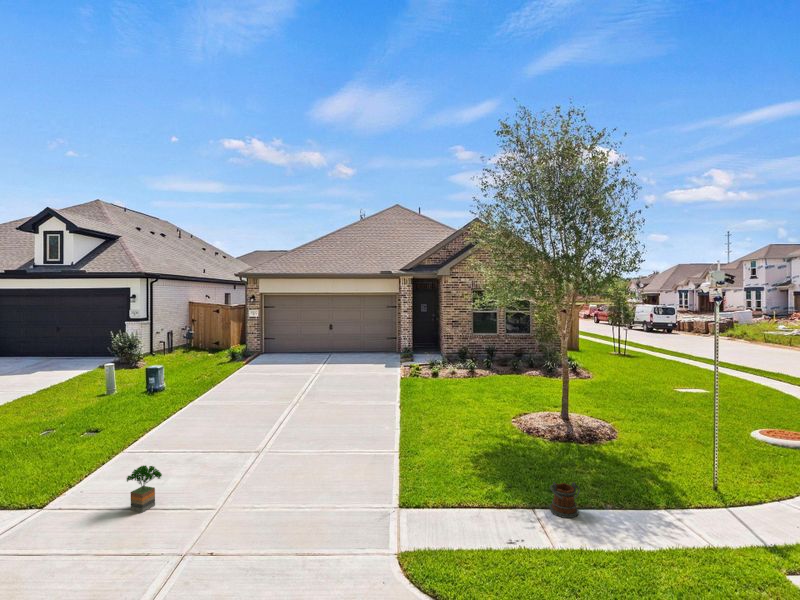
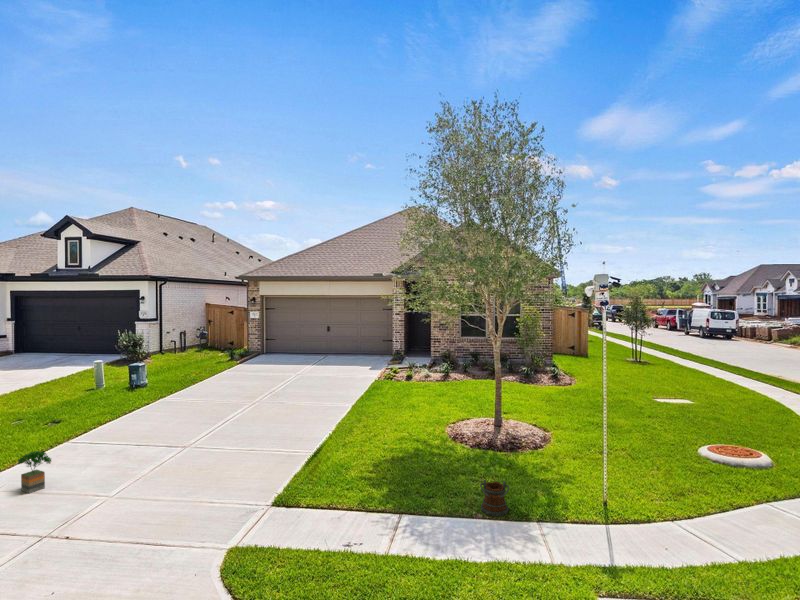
bucket: present [549,482,580,518] -> present [480,480,509,516]

